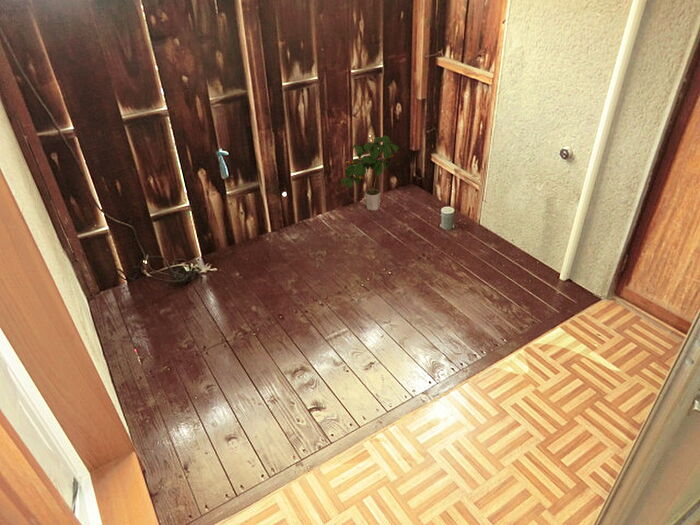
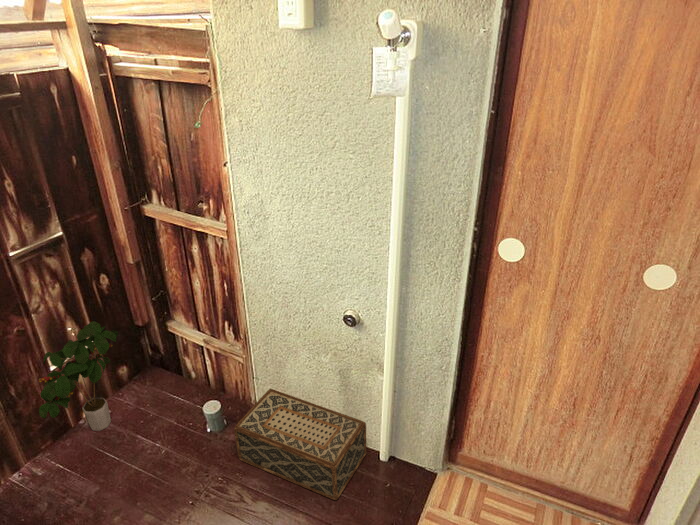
woven basket: none [456,209,556,290] -> present [234,389,367,500]

